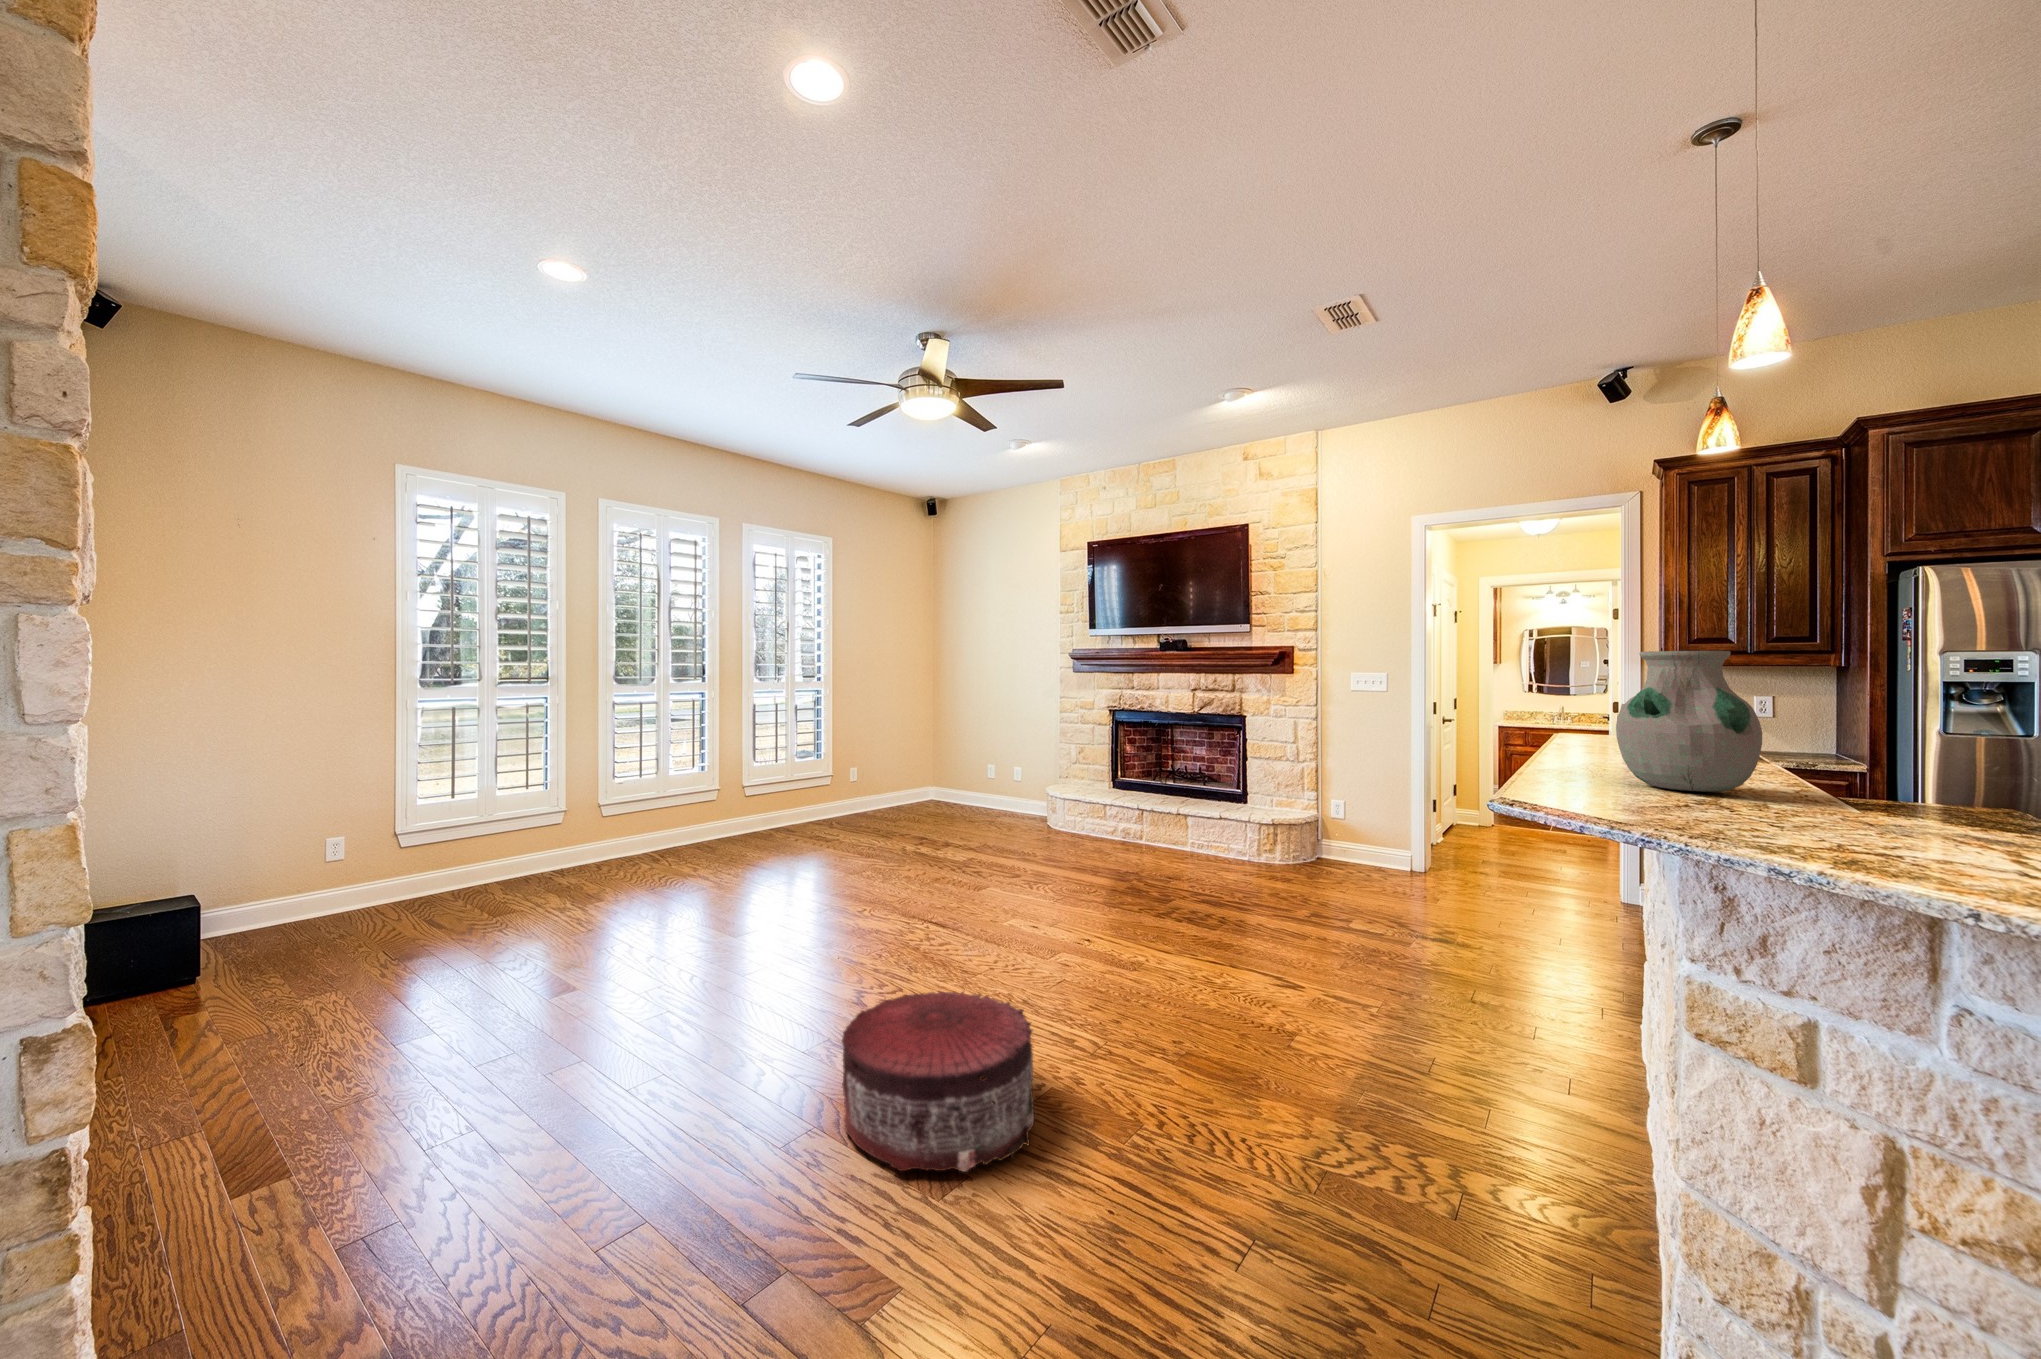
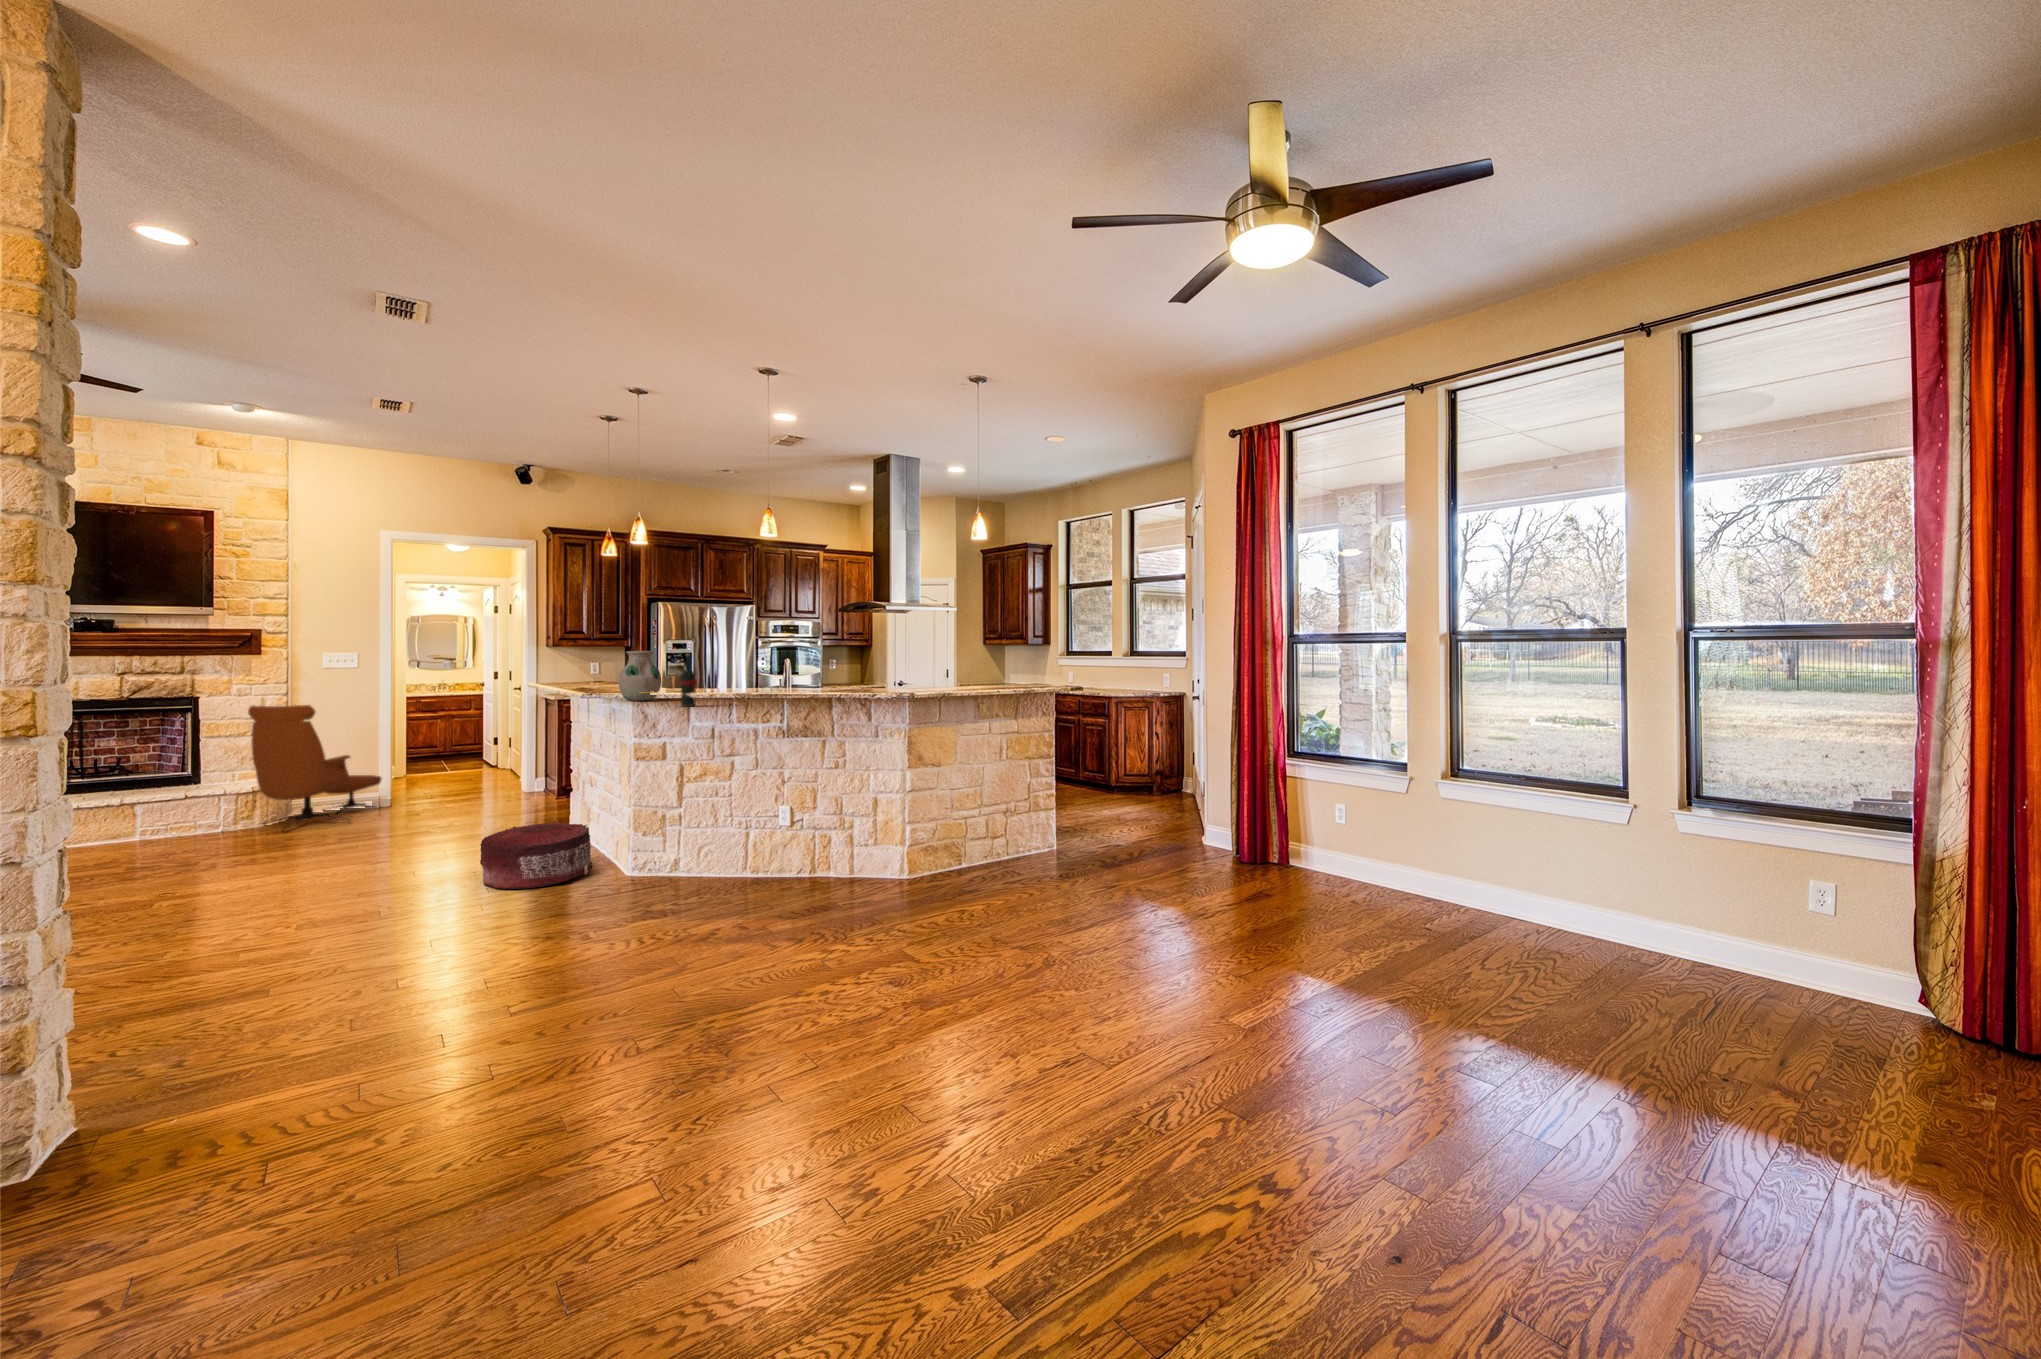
wine bottle: none [1776,646,1855,846] -> present [681,654,697,707]
lounge chair: none [1249,728,1414,889] -> present [248,705,381,831]
pouf: present [842,992,1034,1172] -> present [480,822,592,889]

